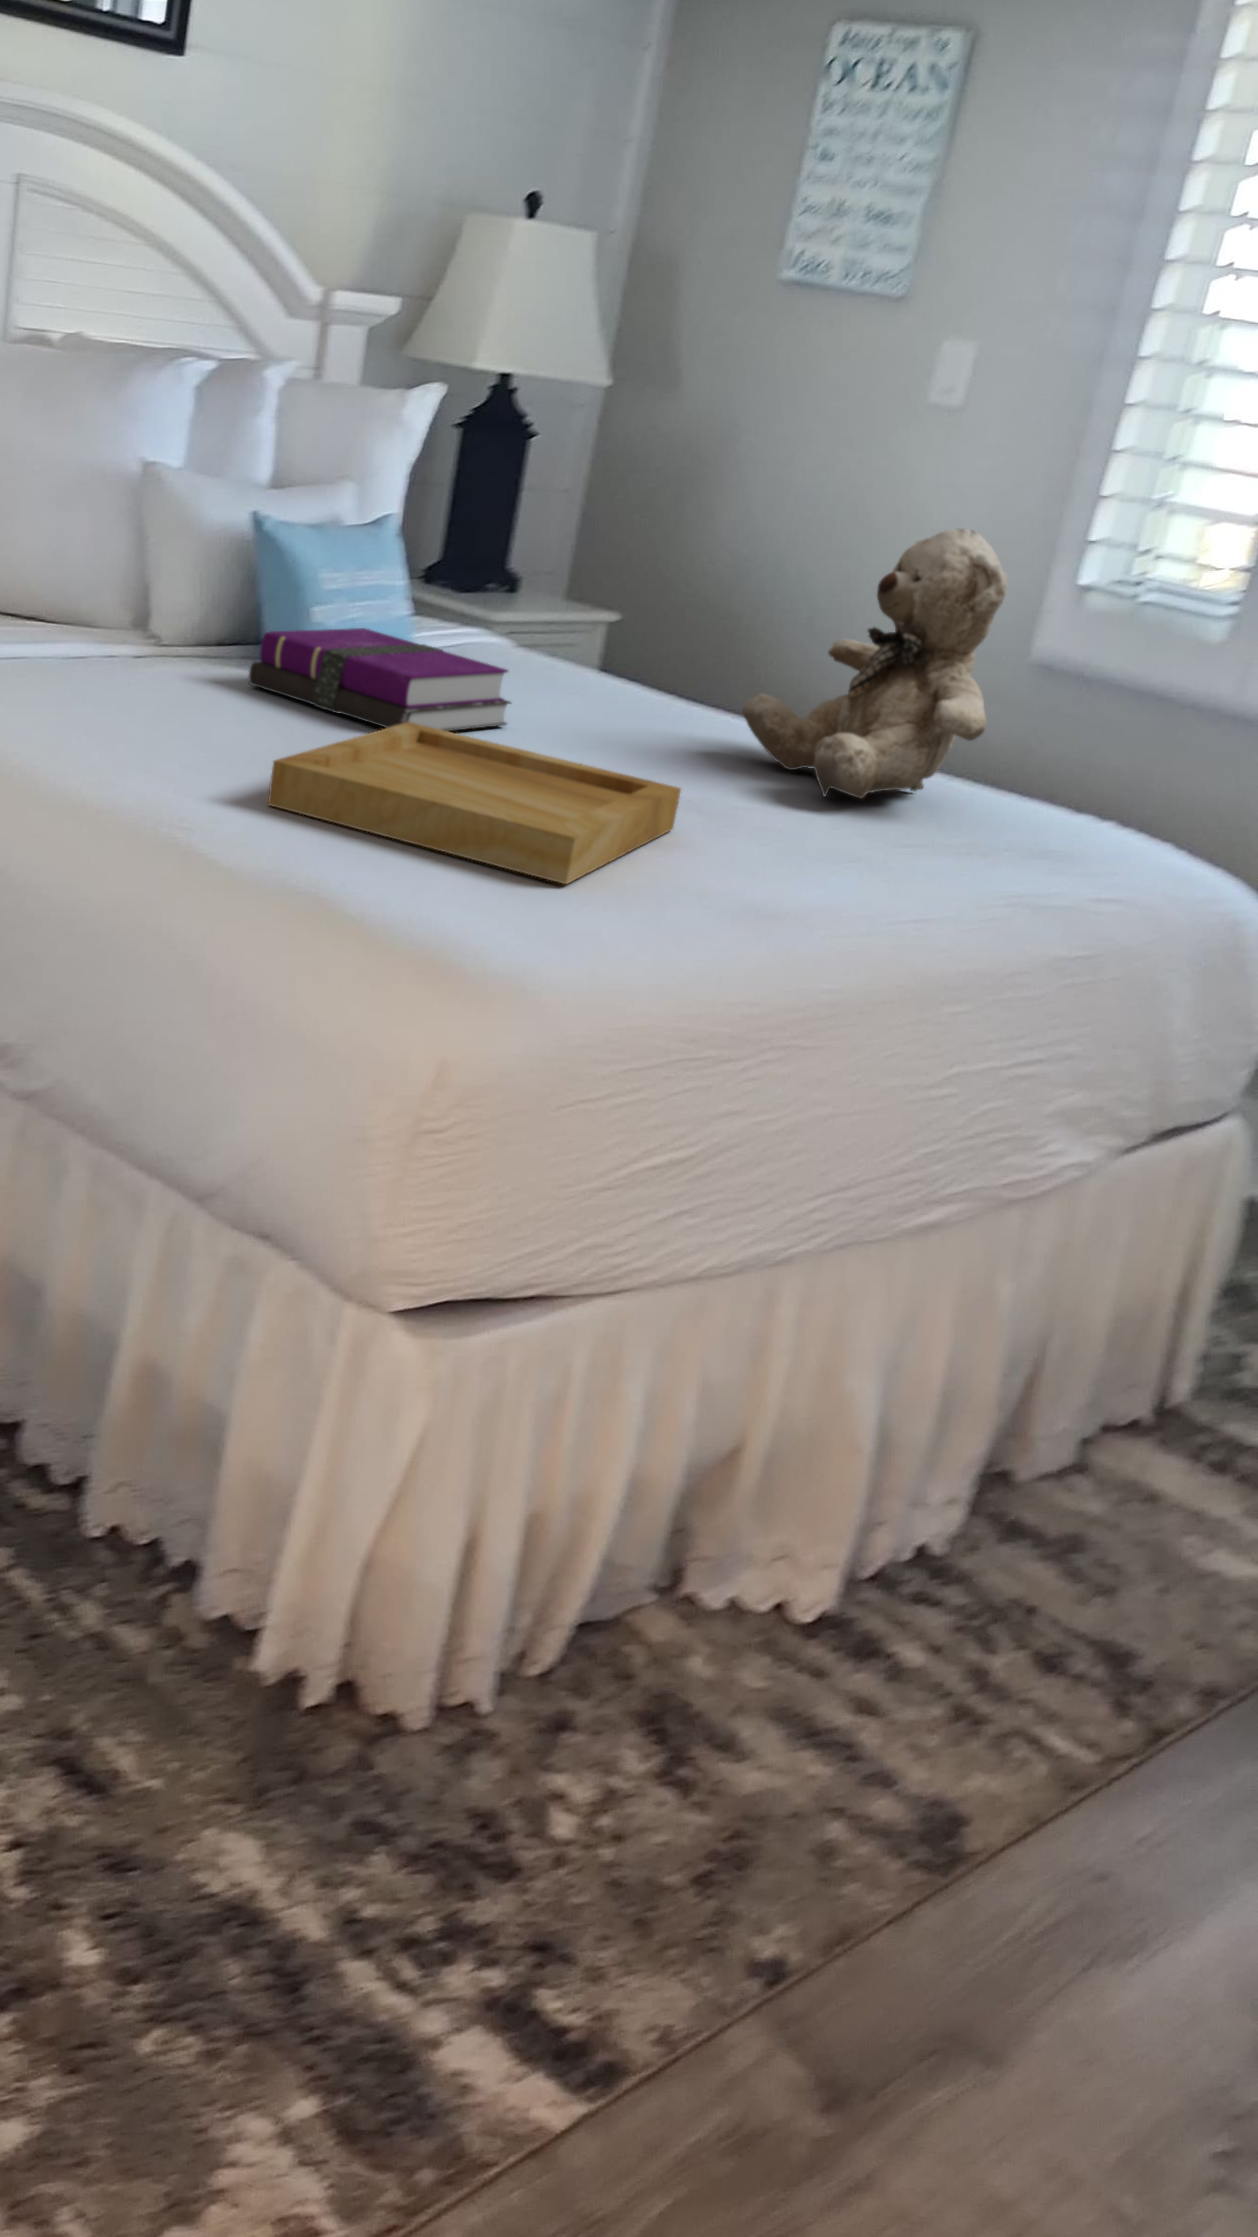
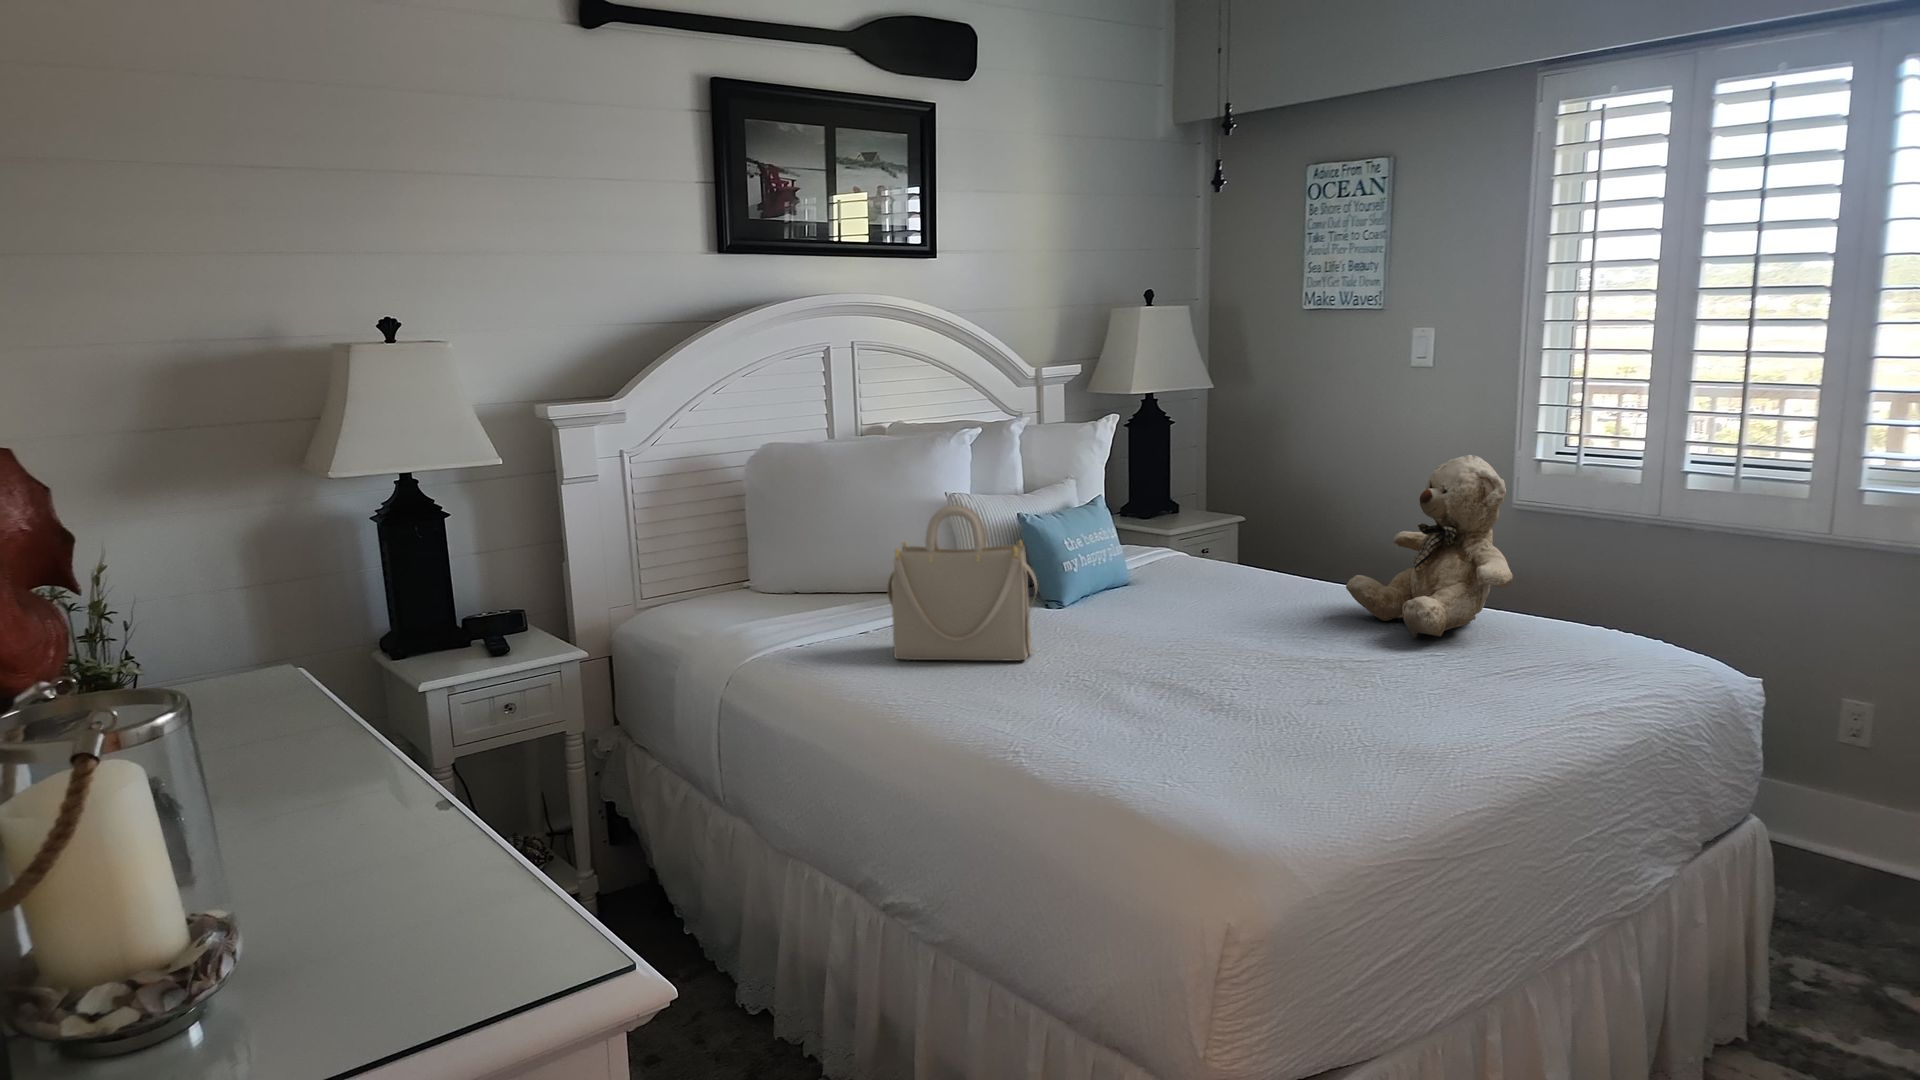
handbag: none [25,461,267,729] -> present [887,505,1037,661]
notebook: present [249,628,511,731] -> none [1032,573,1199,642]
tray: present [268,722,681,884] -> none [1057,638,1325,748]

